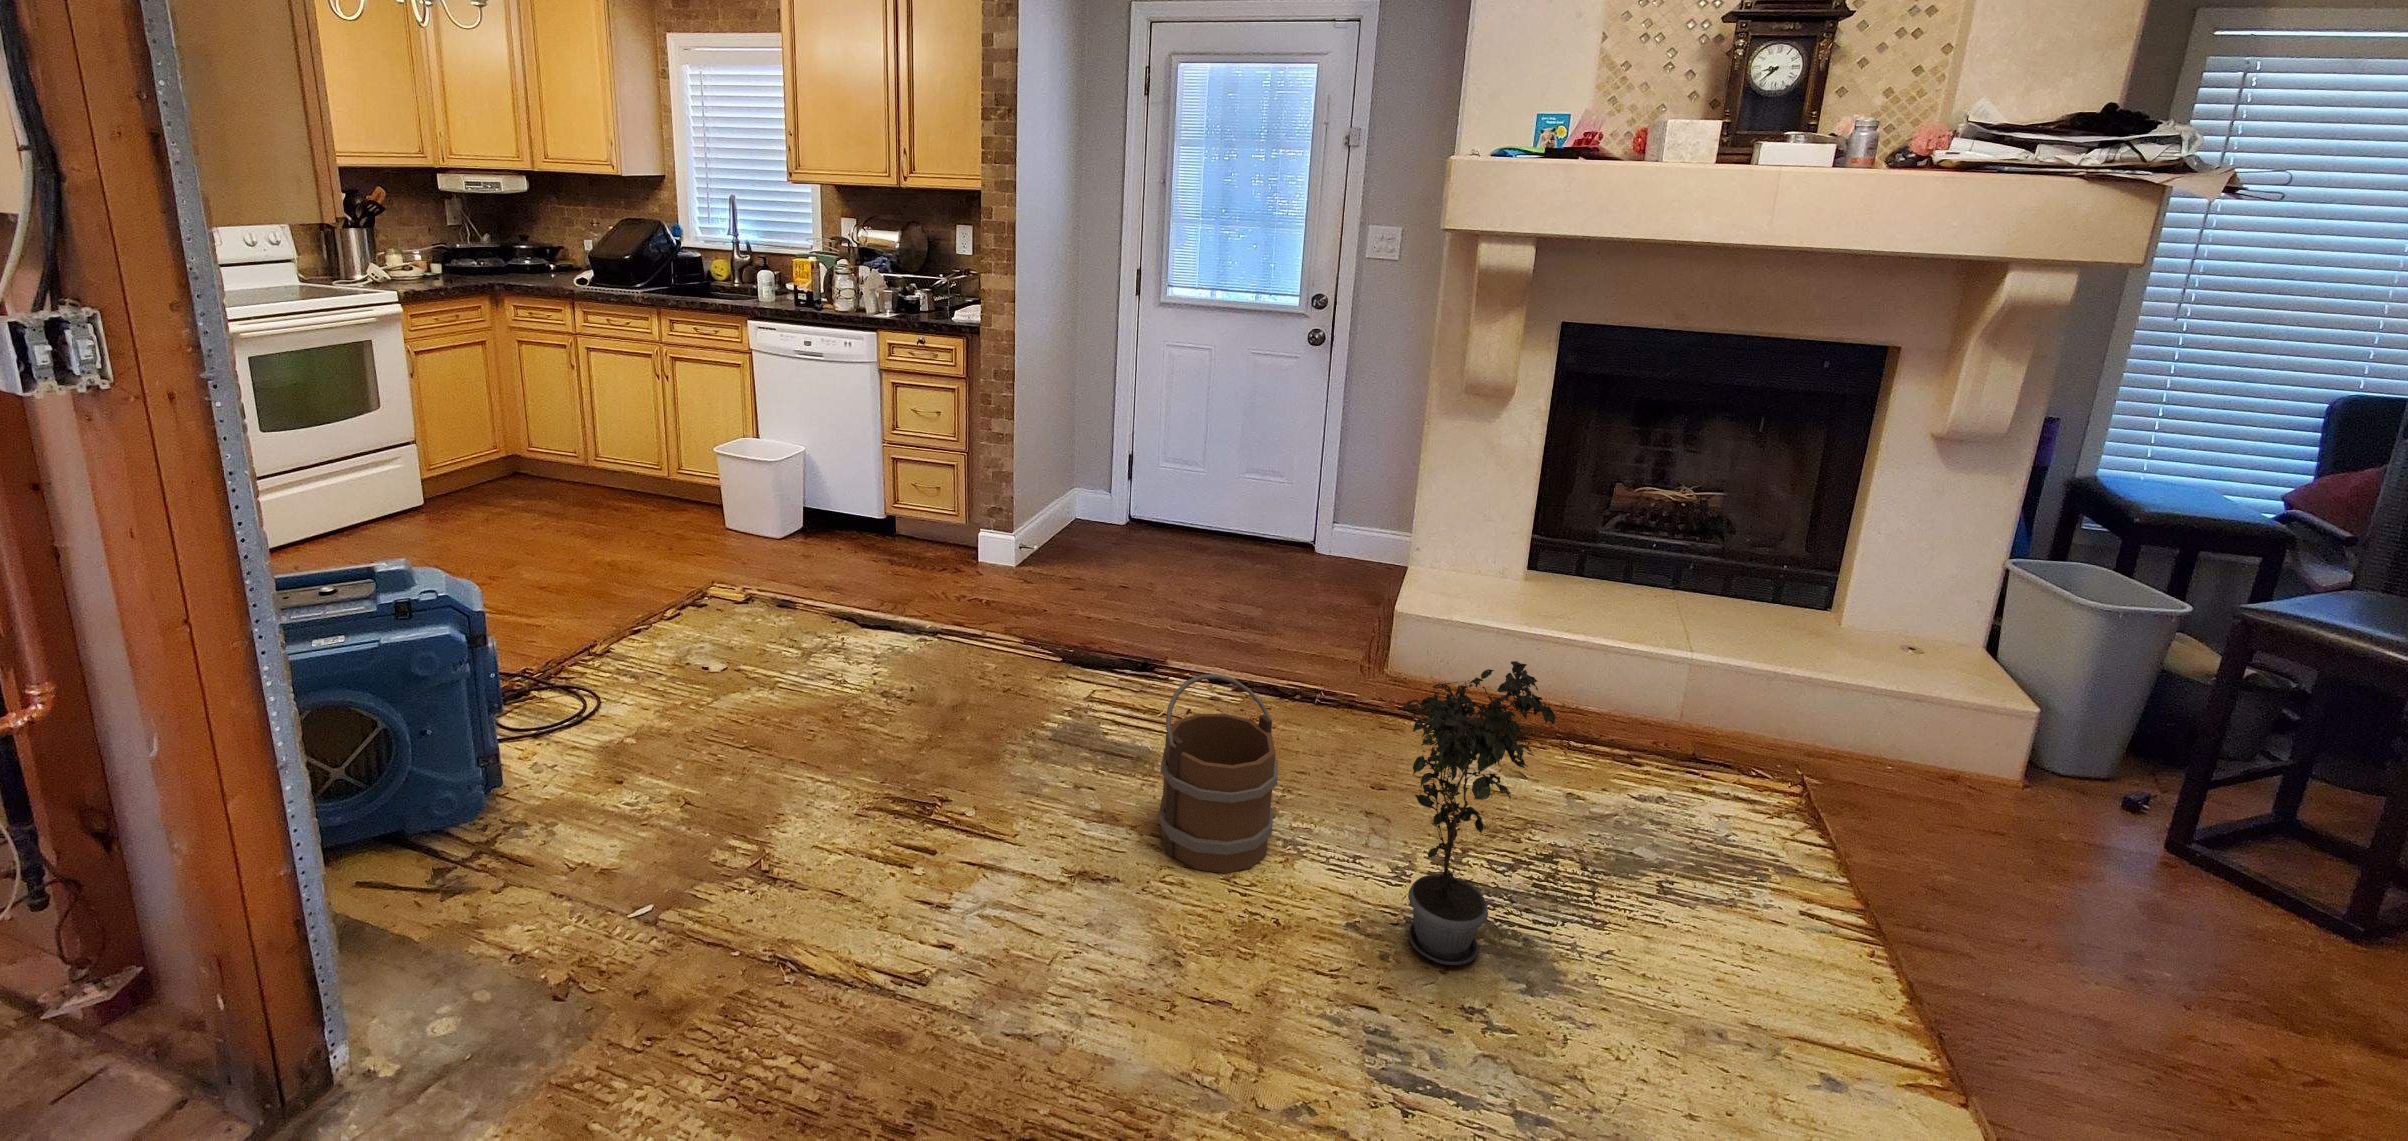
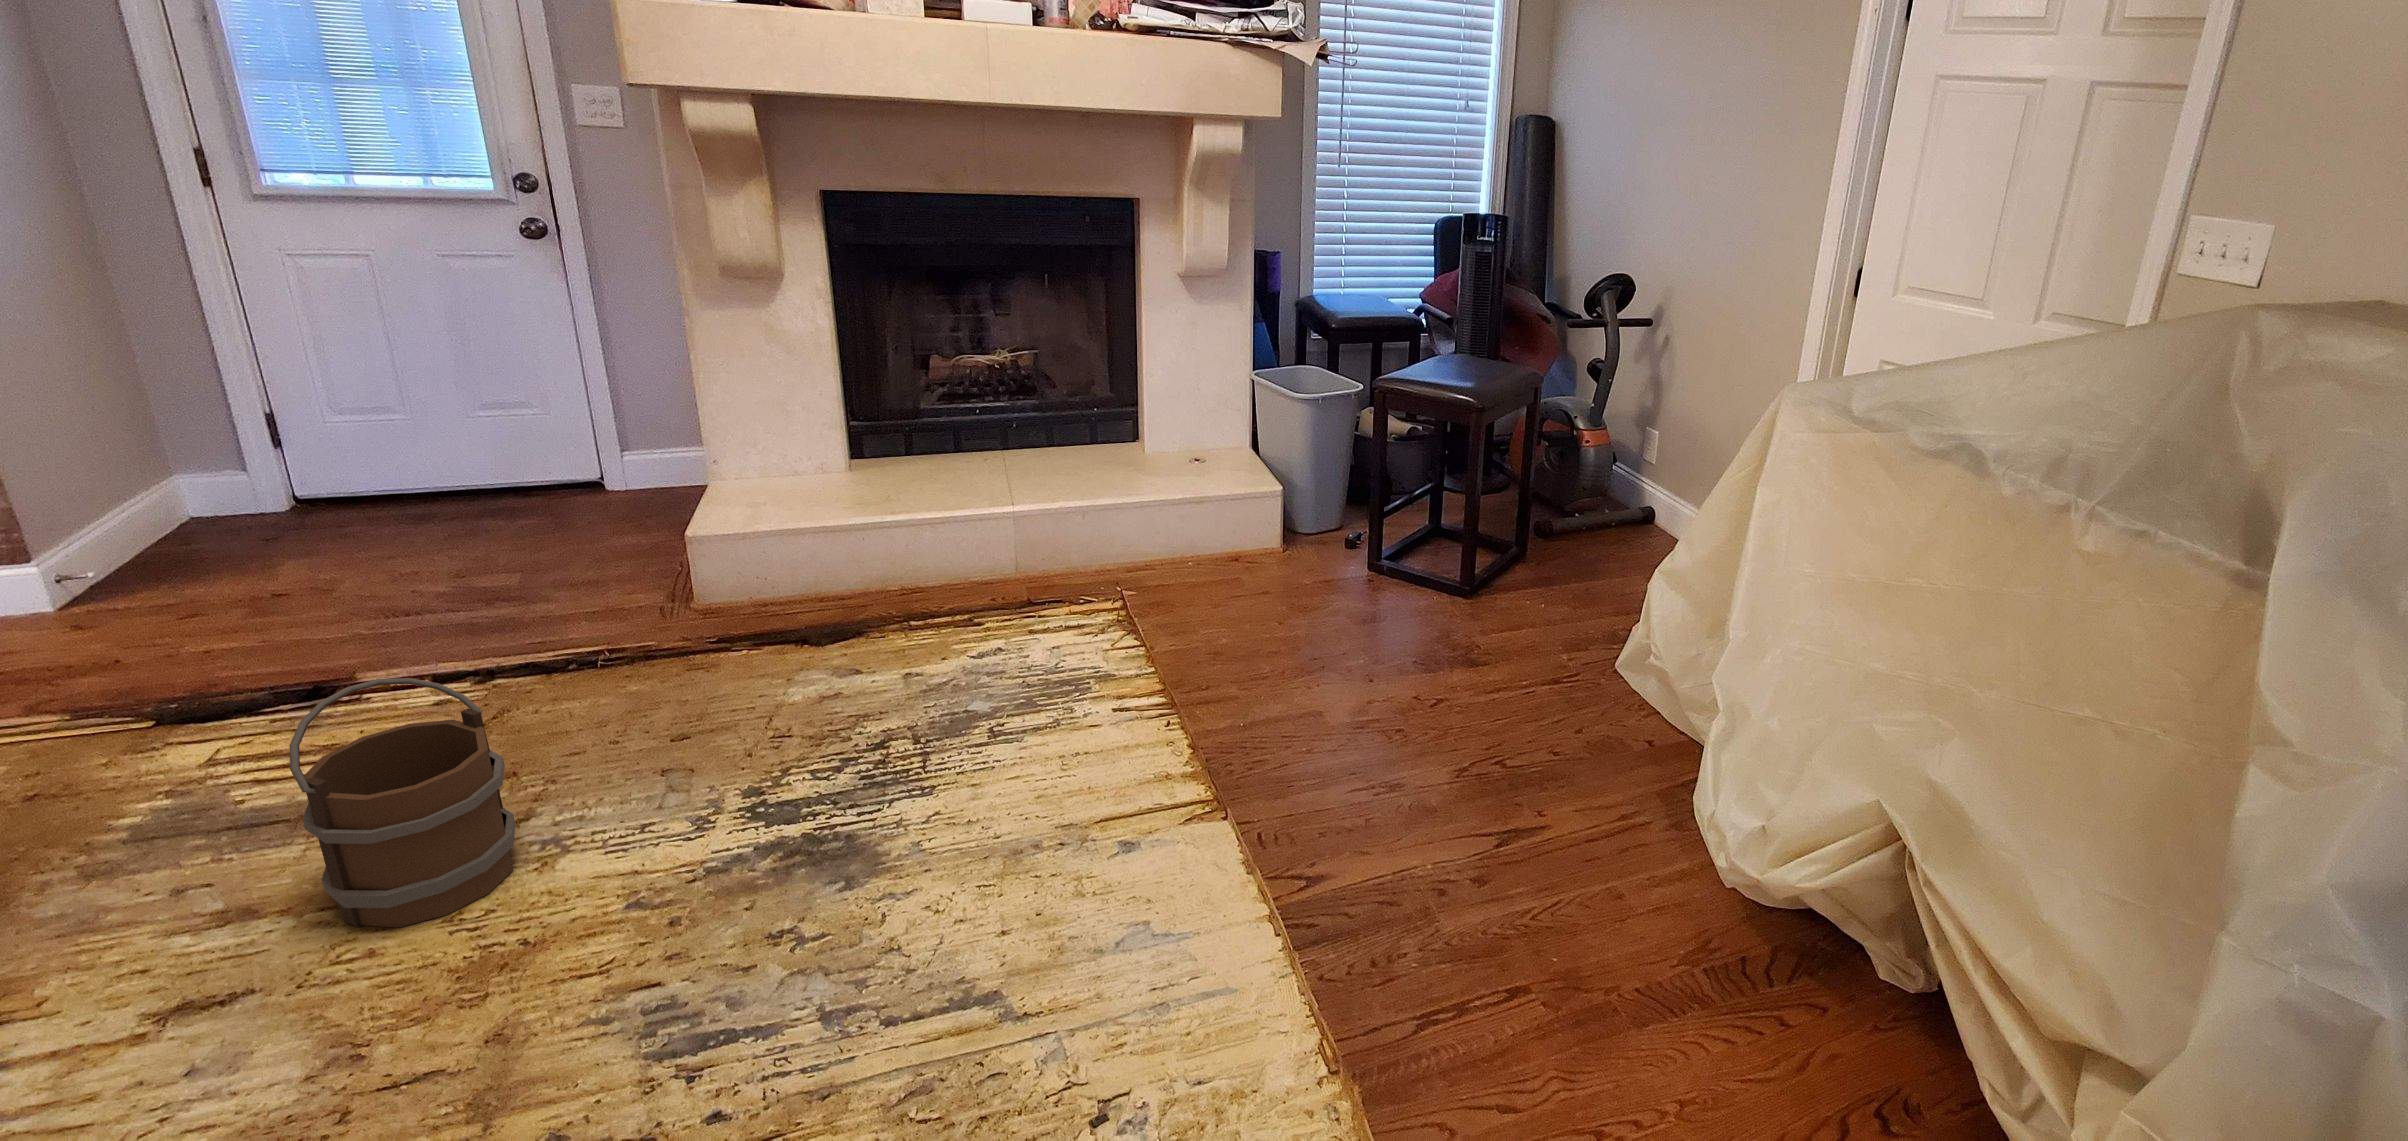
potted plant: present [1402,661,1555,965] -> none [608,563,803,903]

